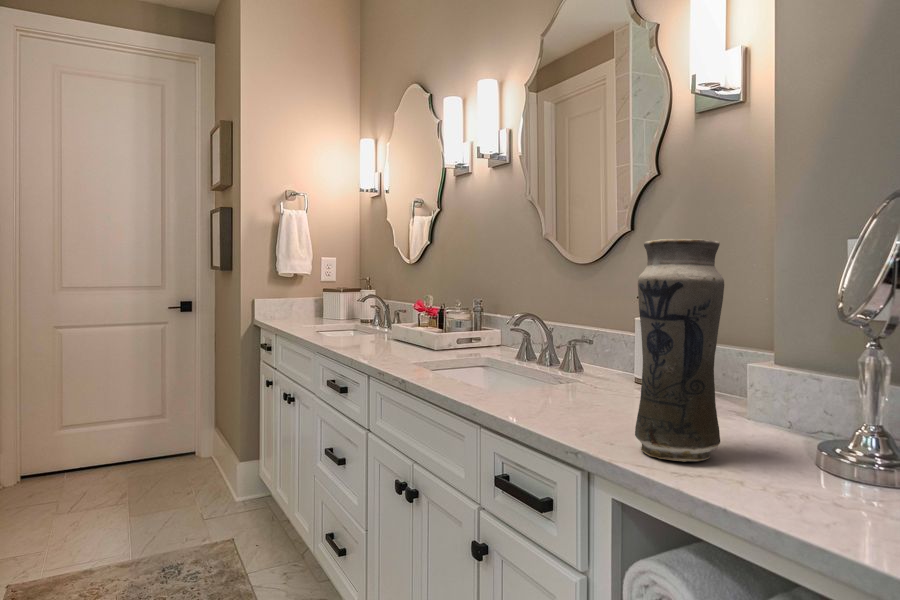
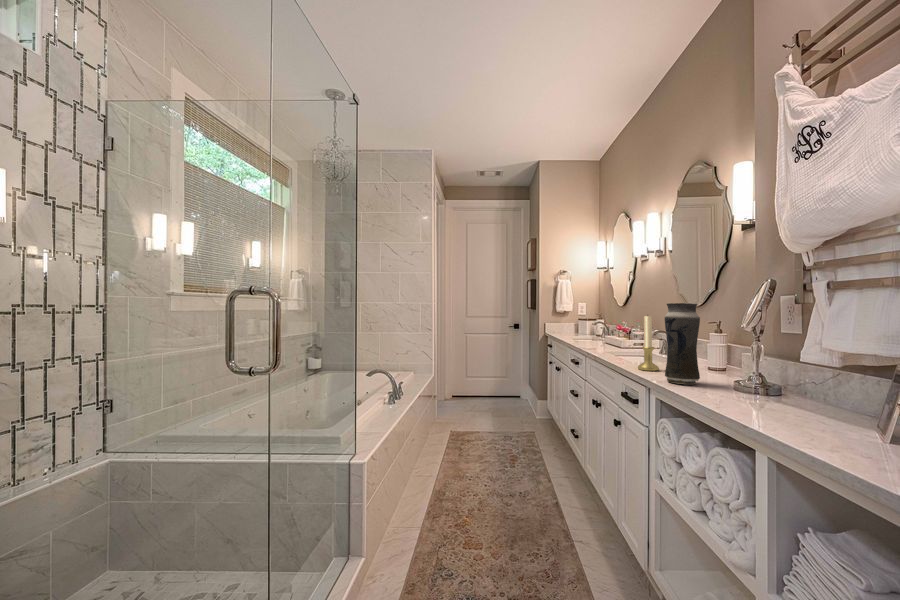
candle holder: none [526,274,574,416] -> present [638,316,659,371]

